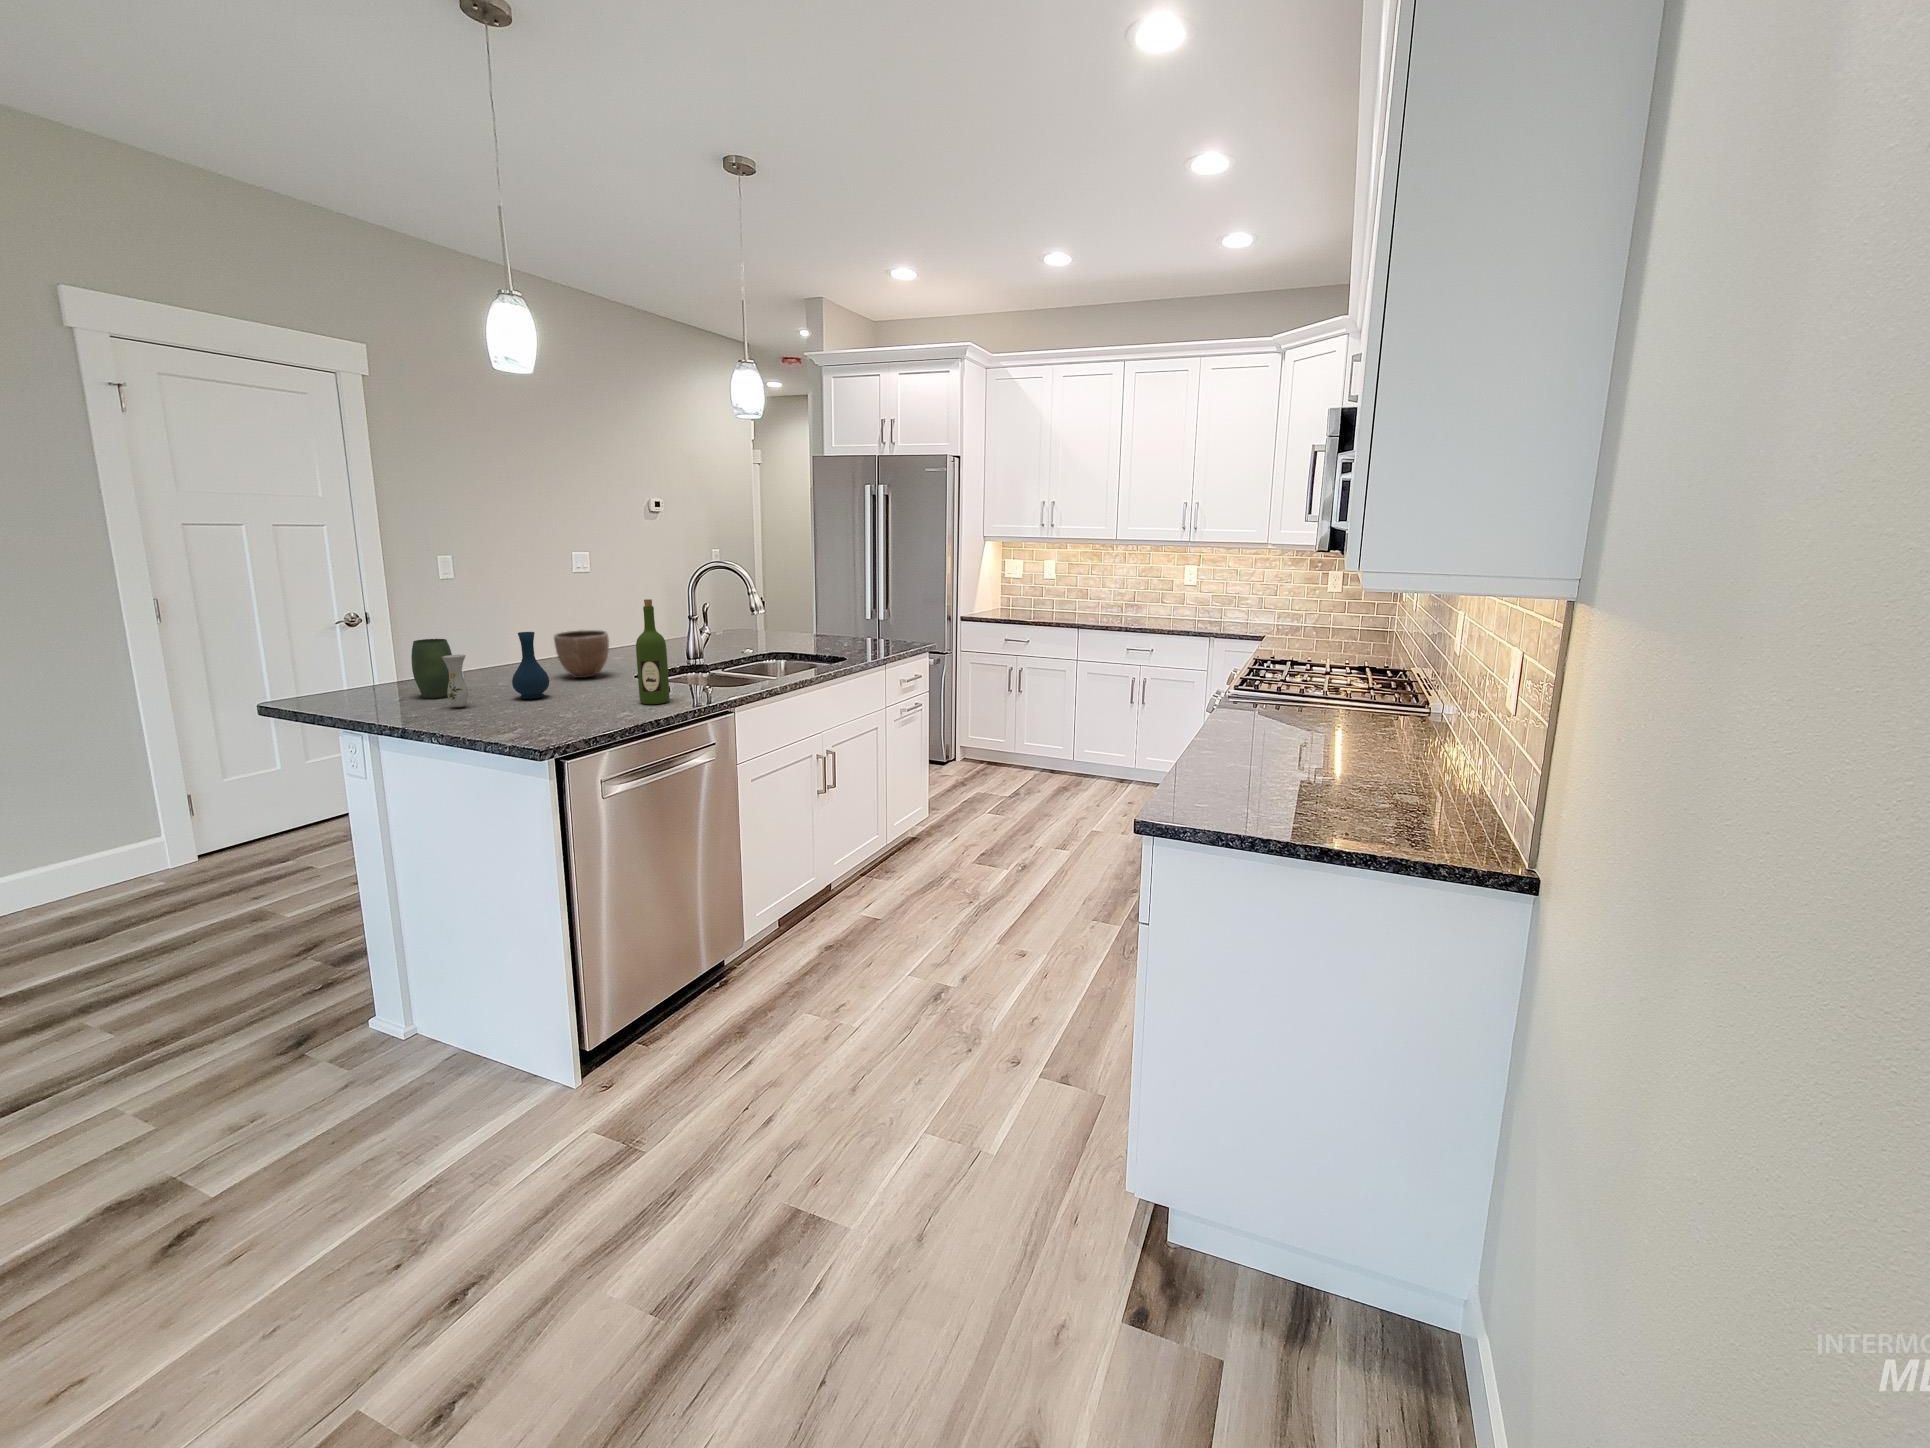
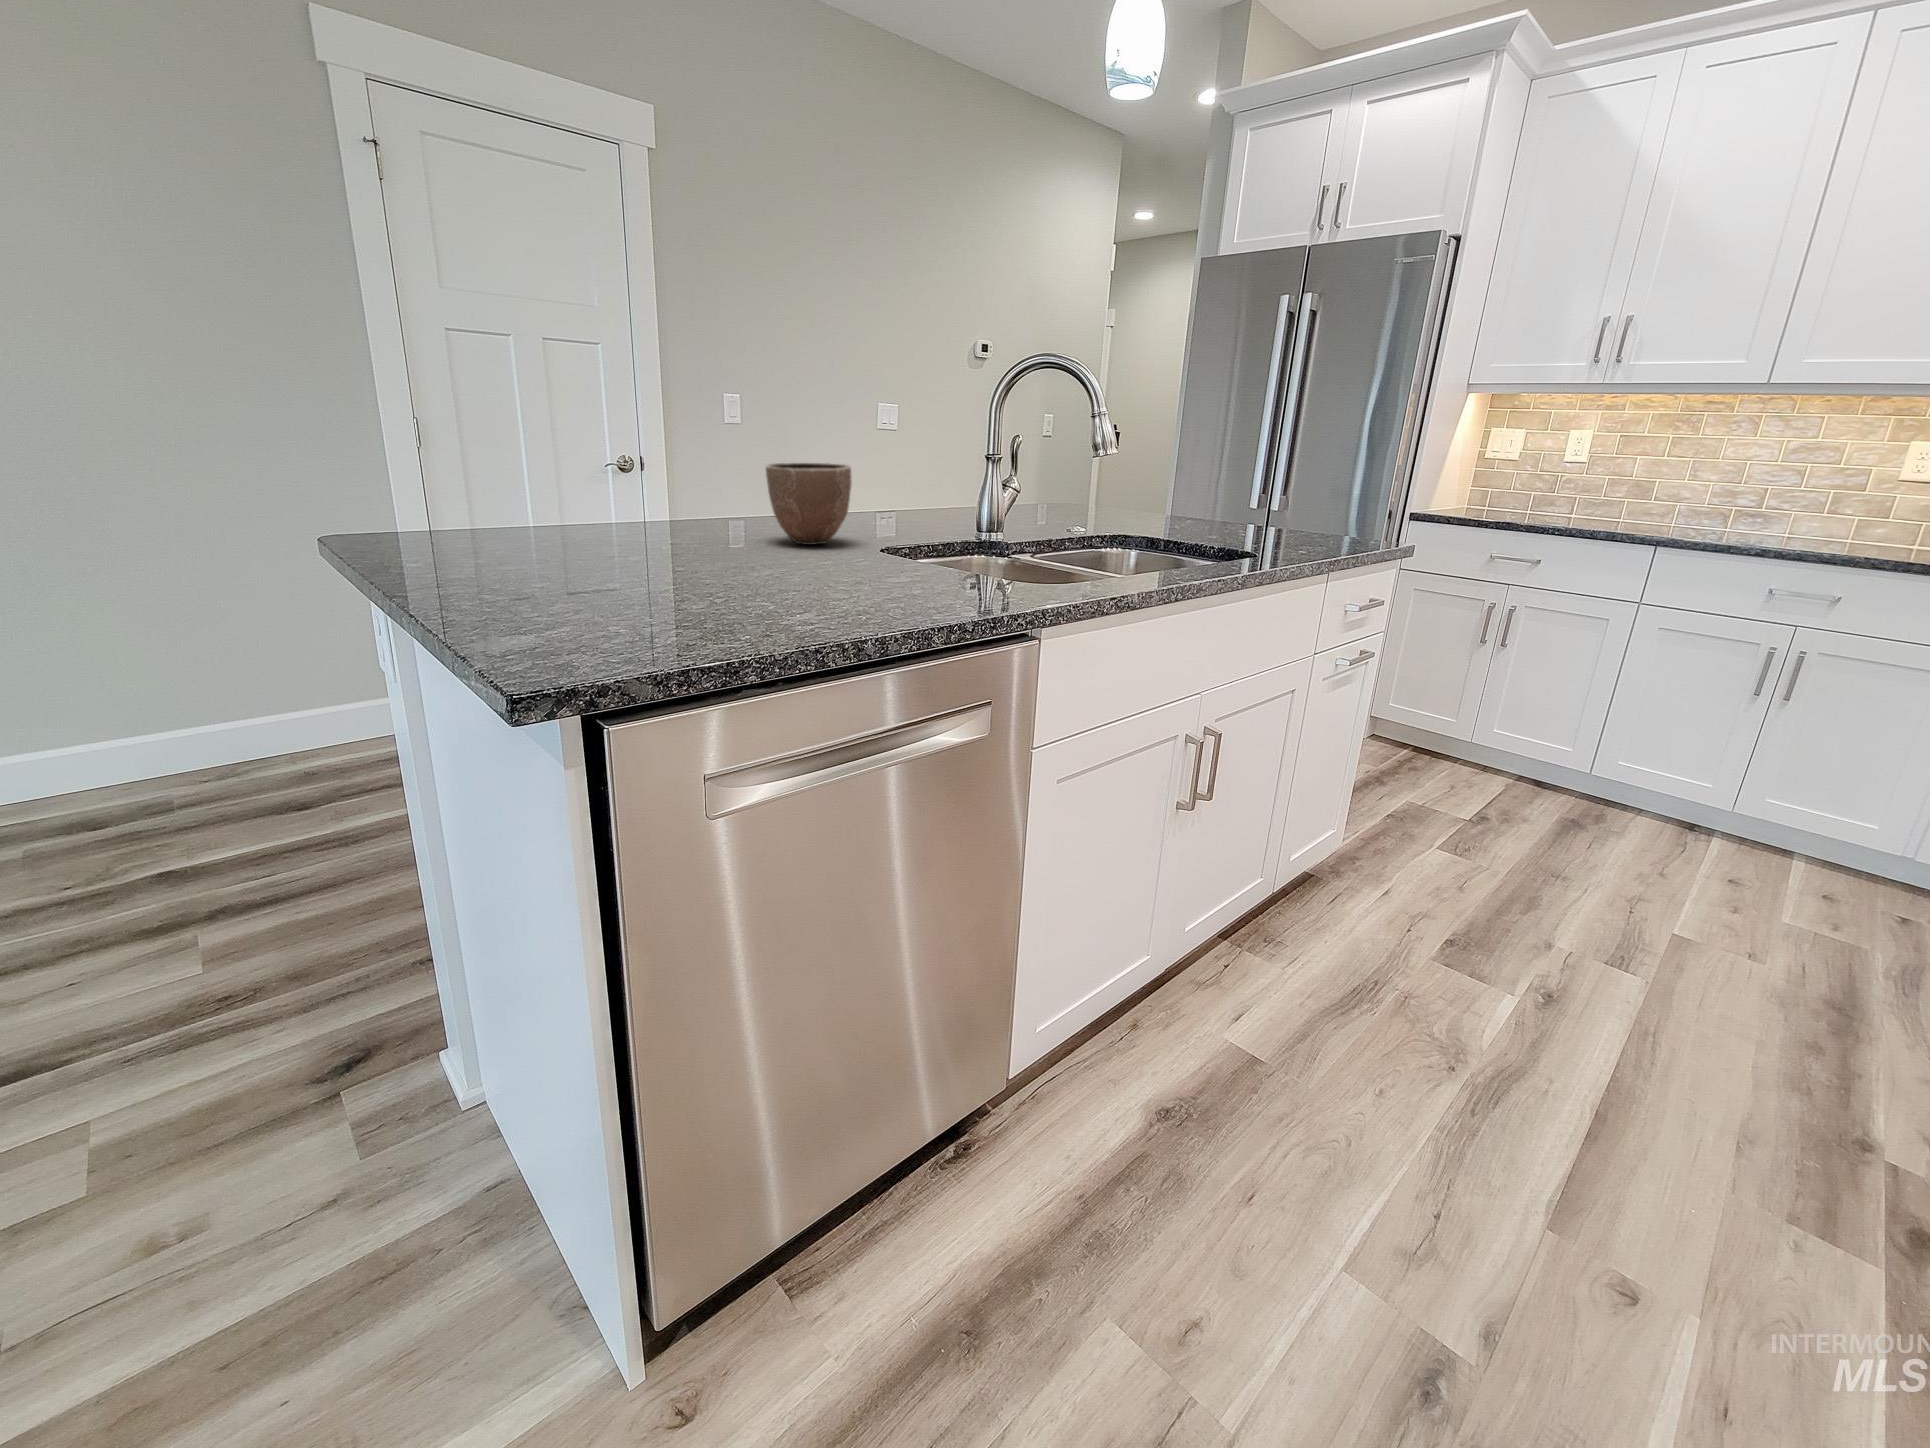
wine bottle: present [636,599,670,704] -> none [859,366,918,604]
vase: present [411,632,549,707] -> none [524,439,723,570]

